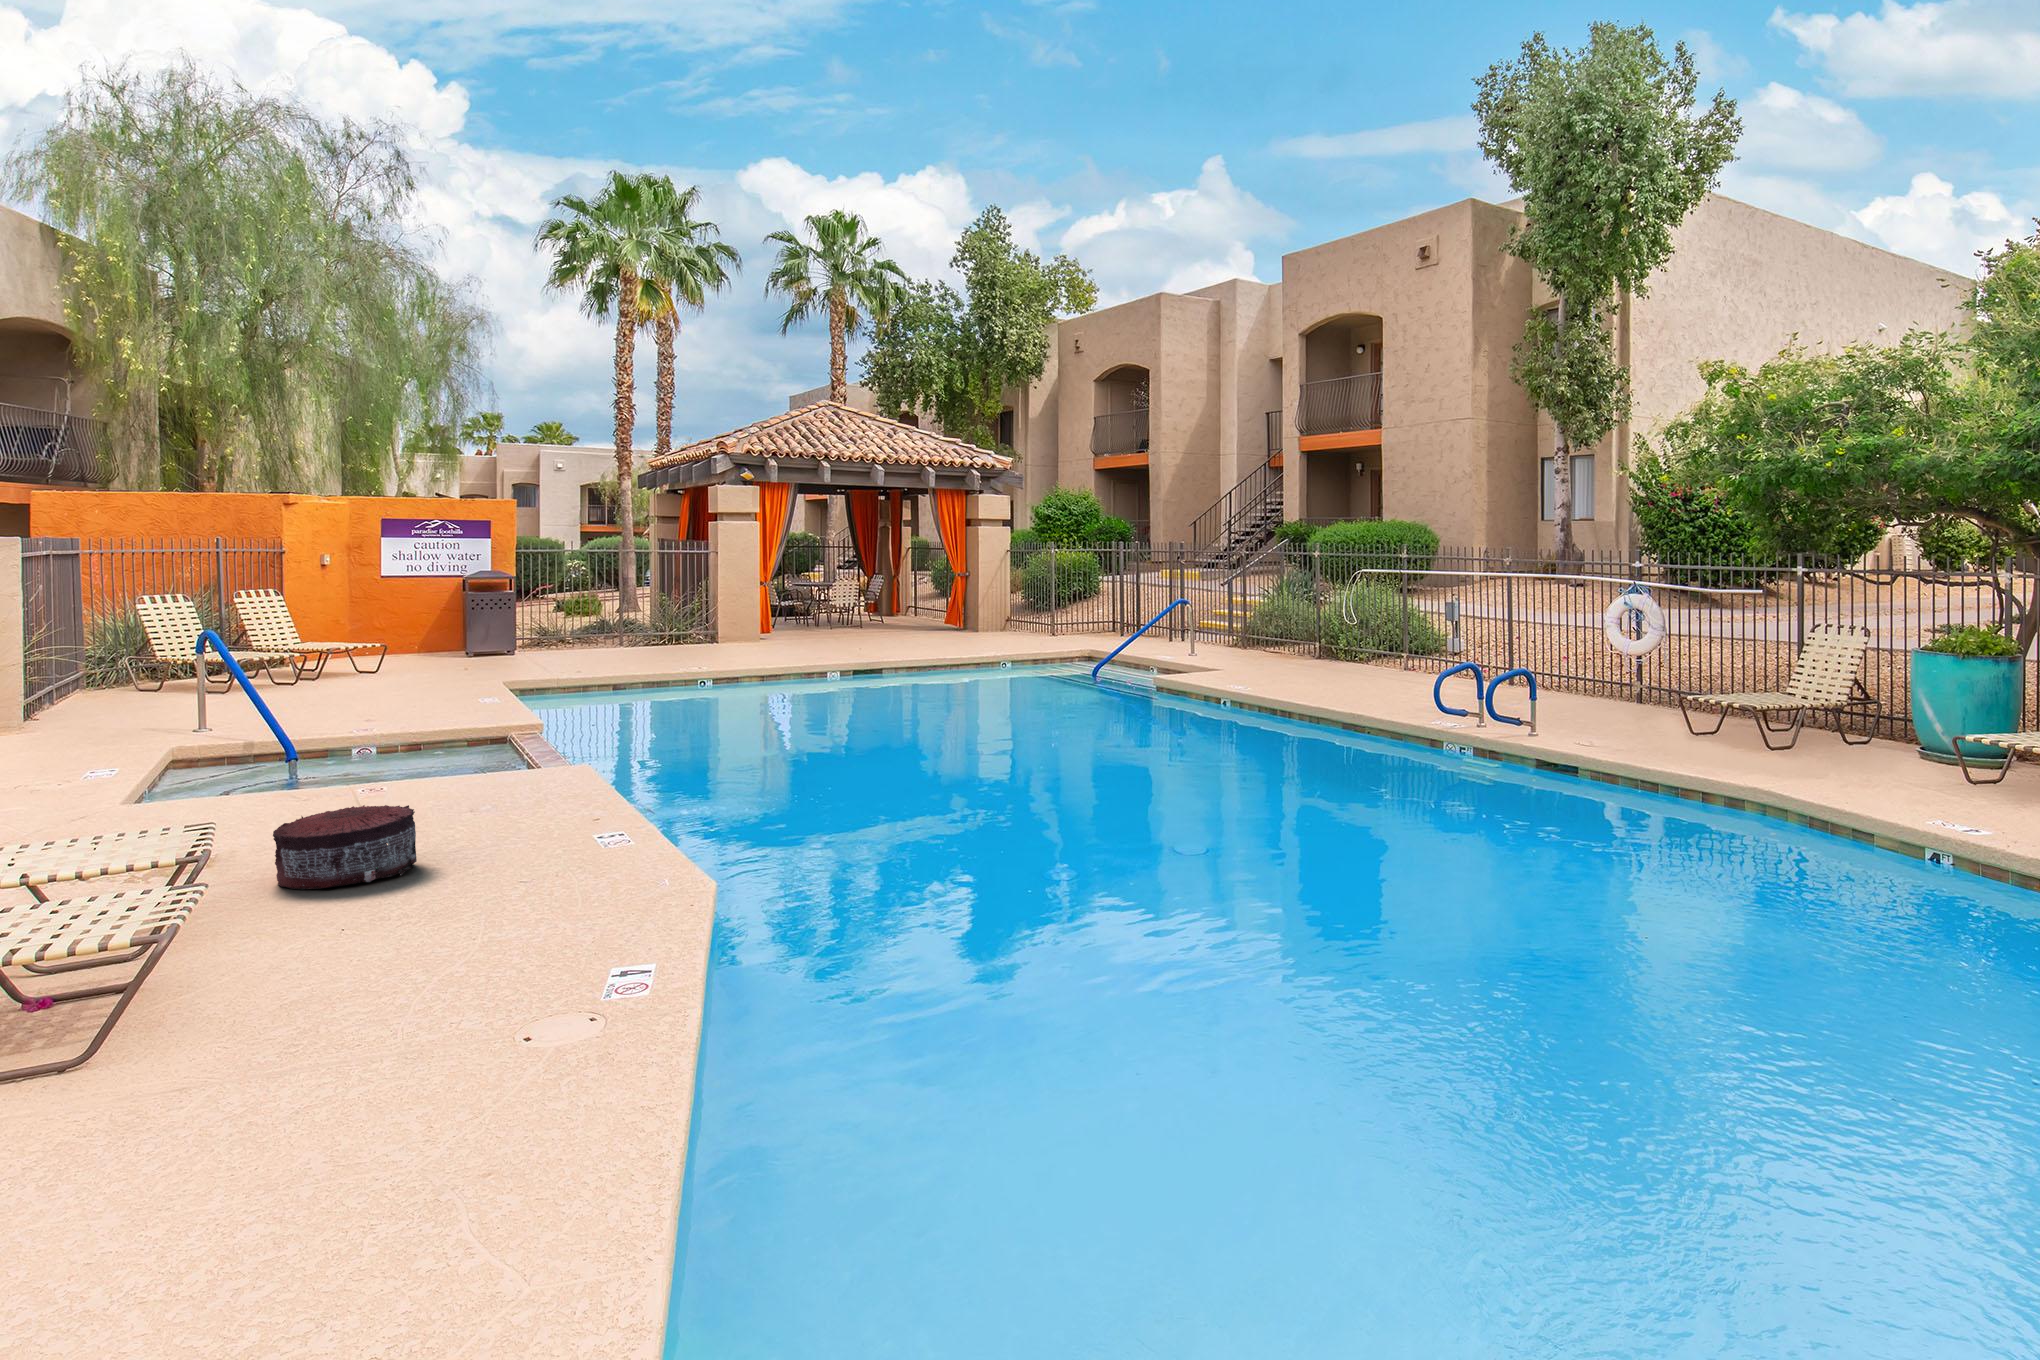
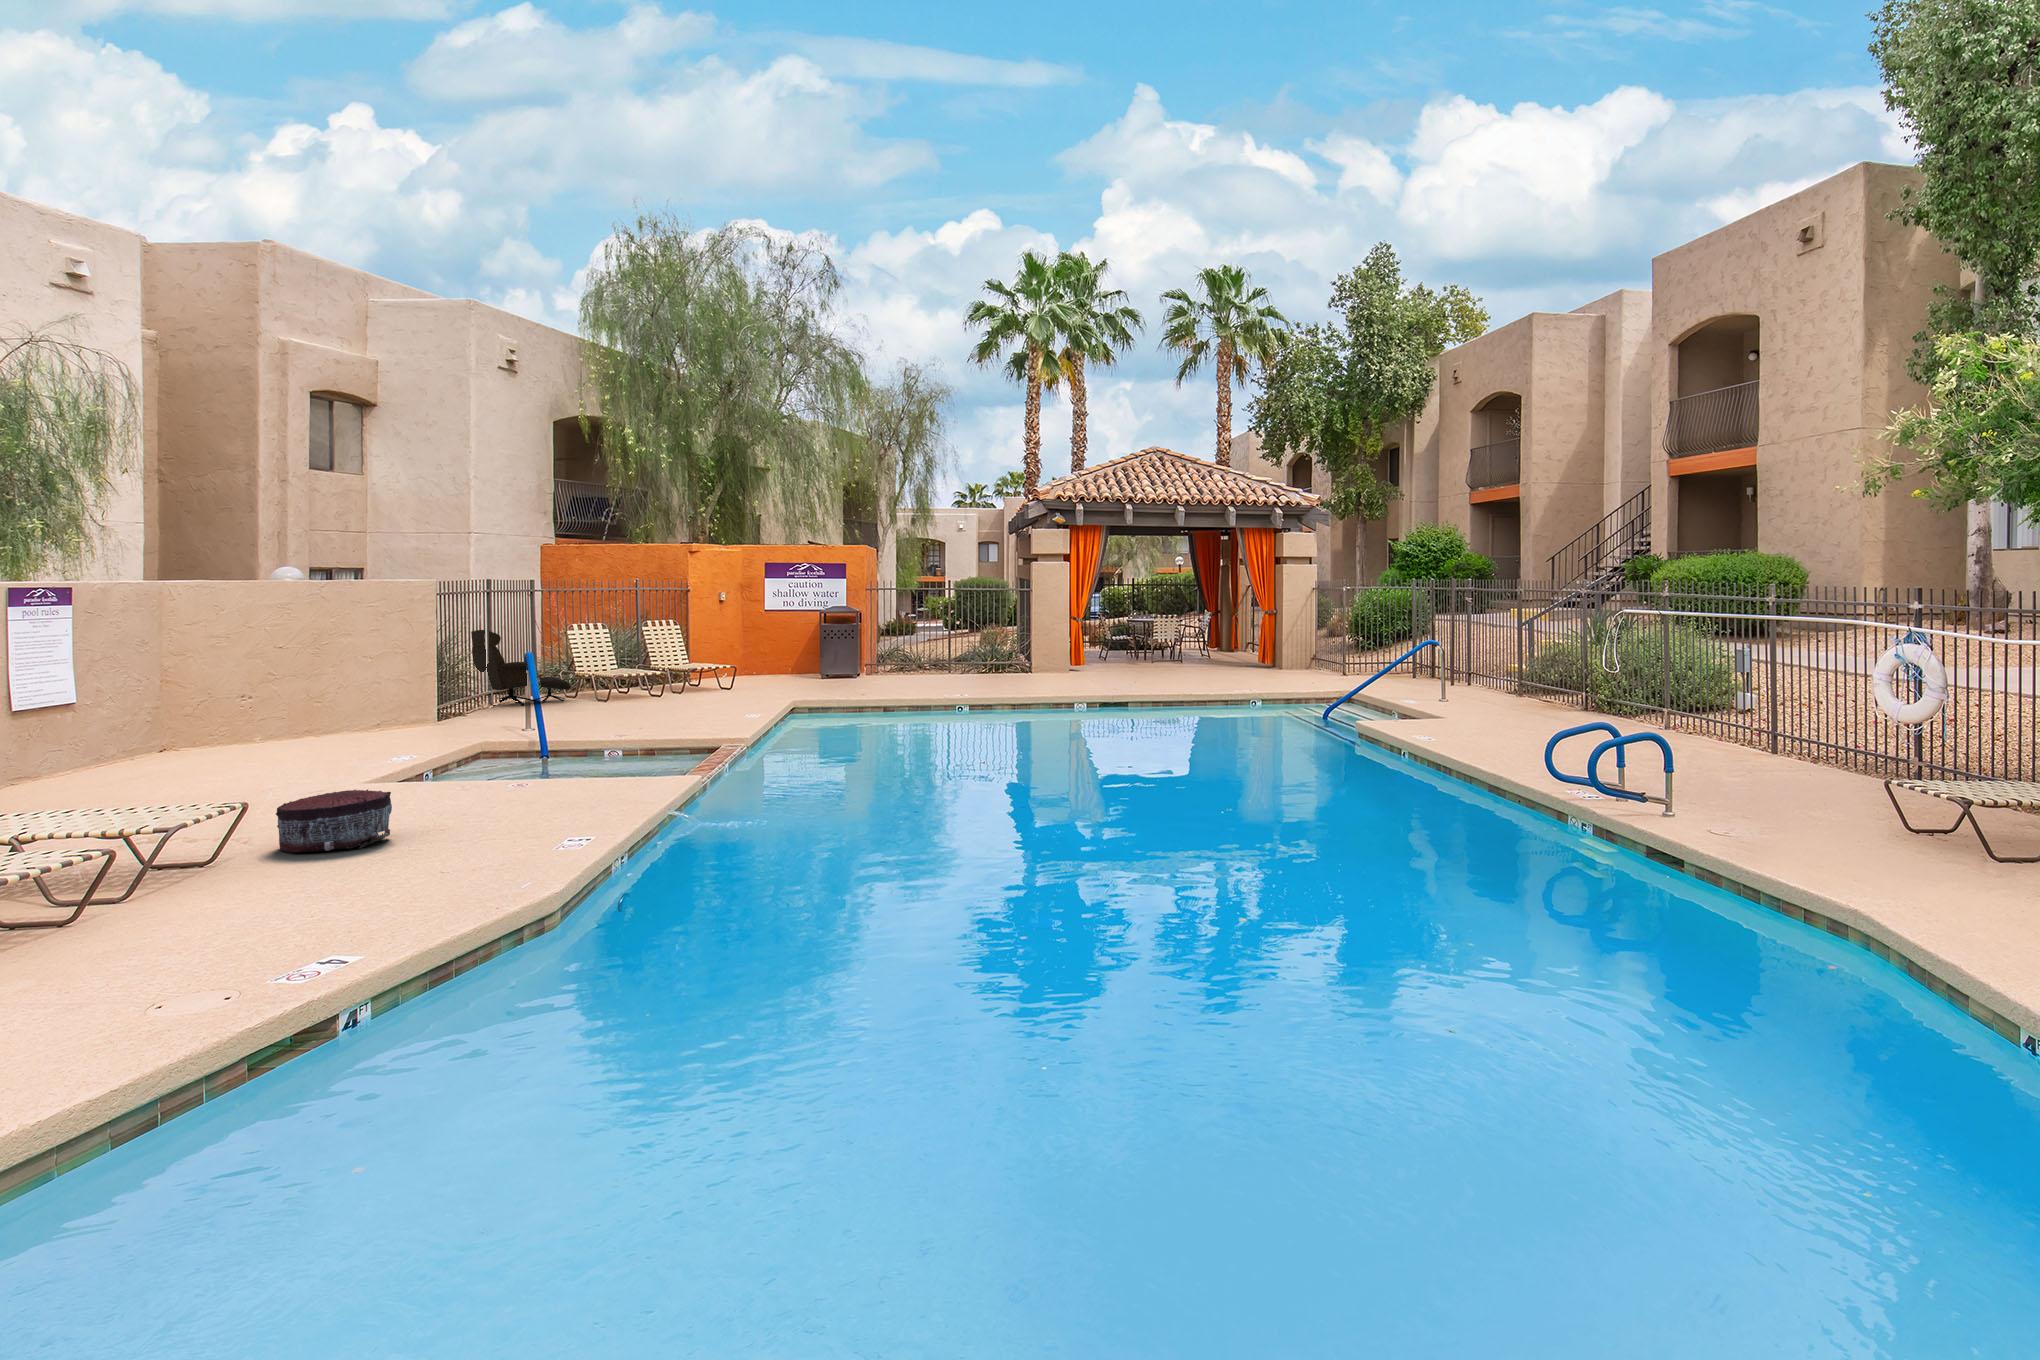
lounge chair: none [26,605,173,706] -> present [471,630,571,706]

